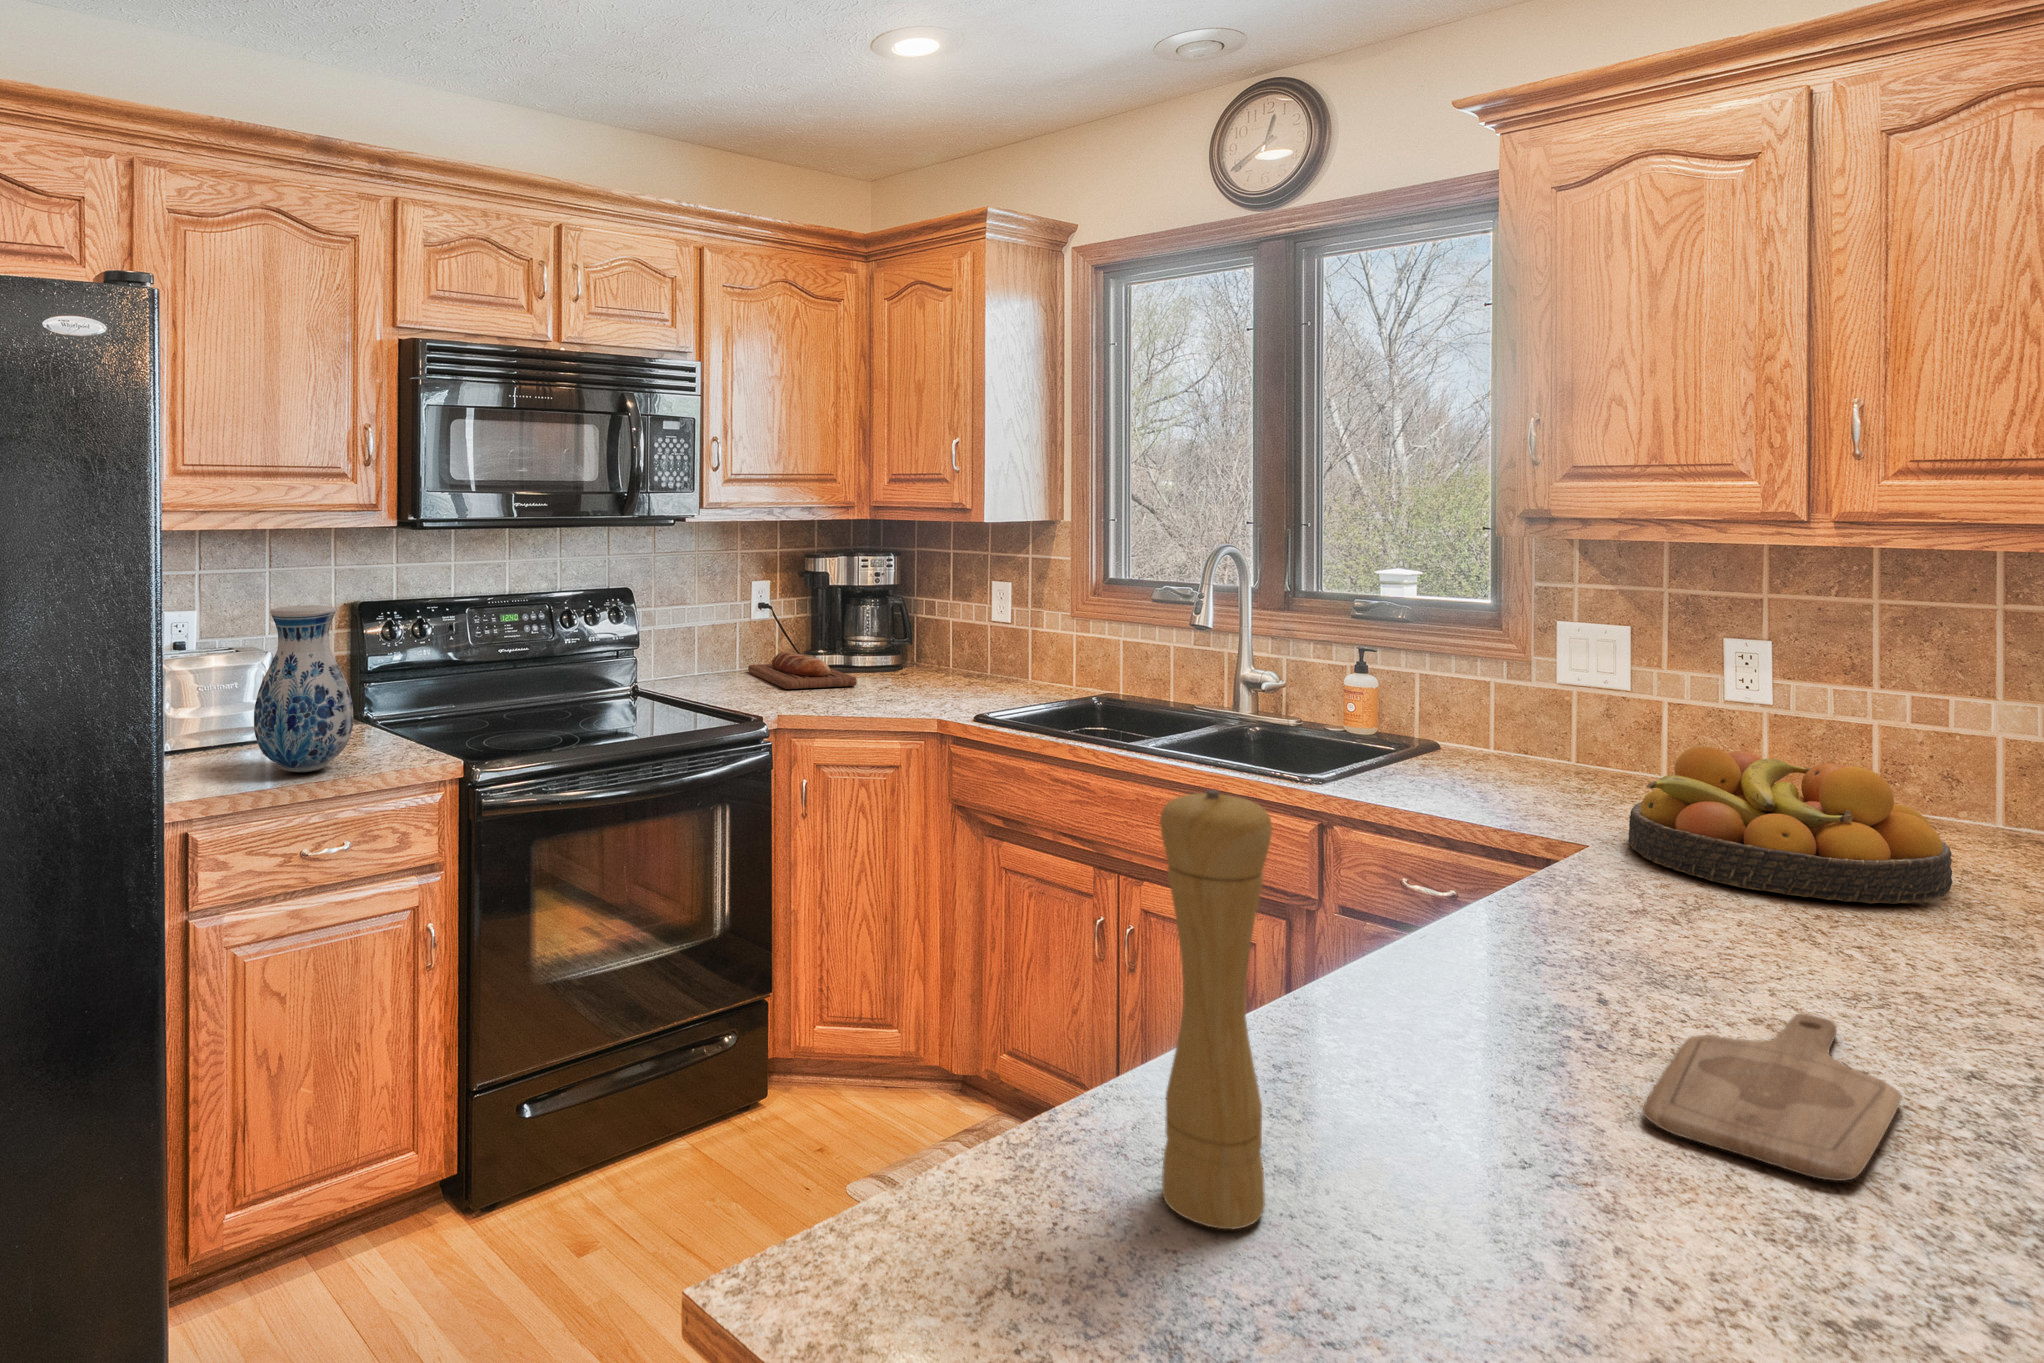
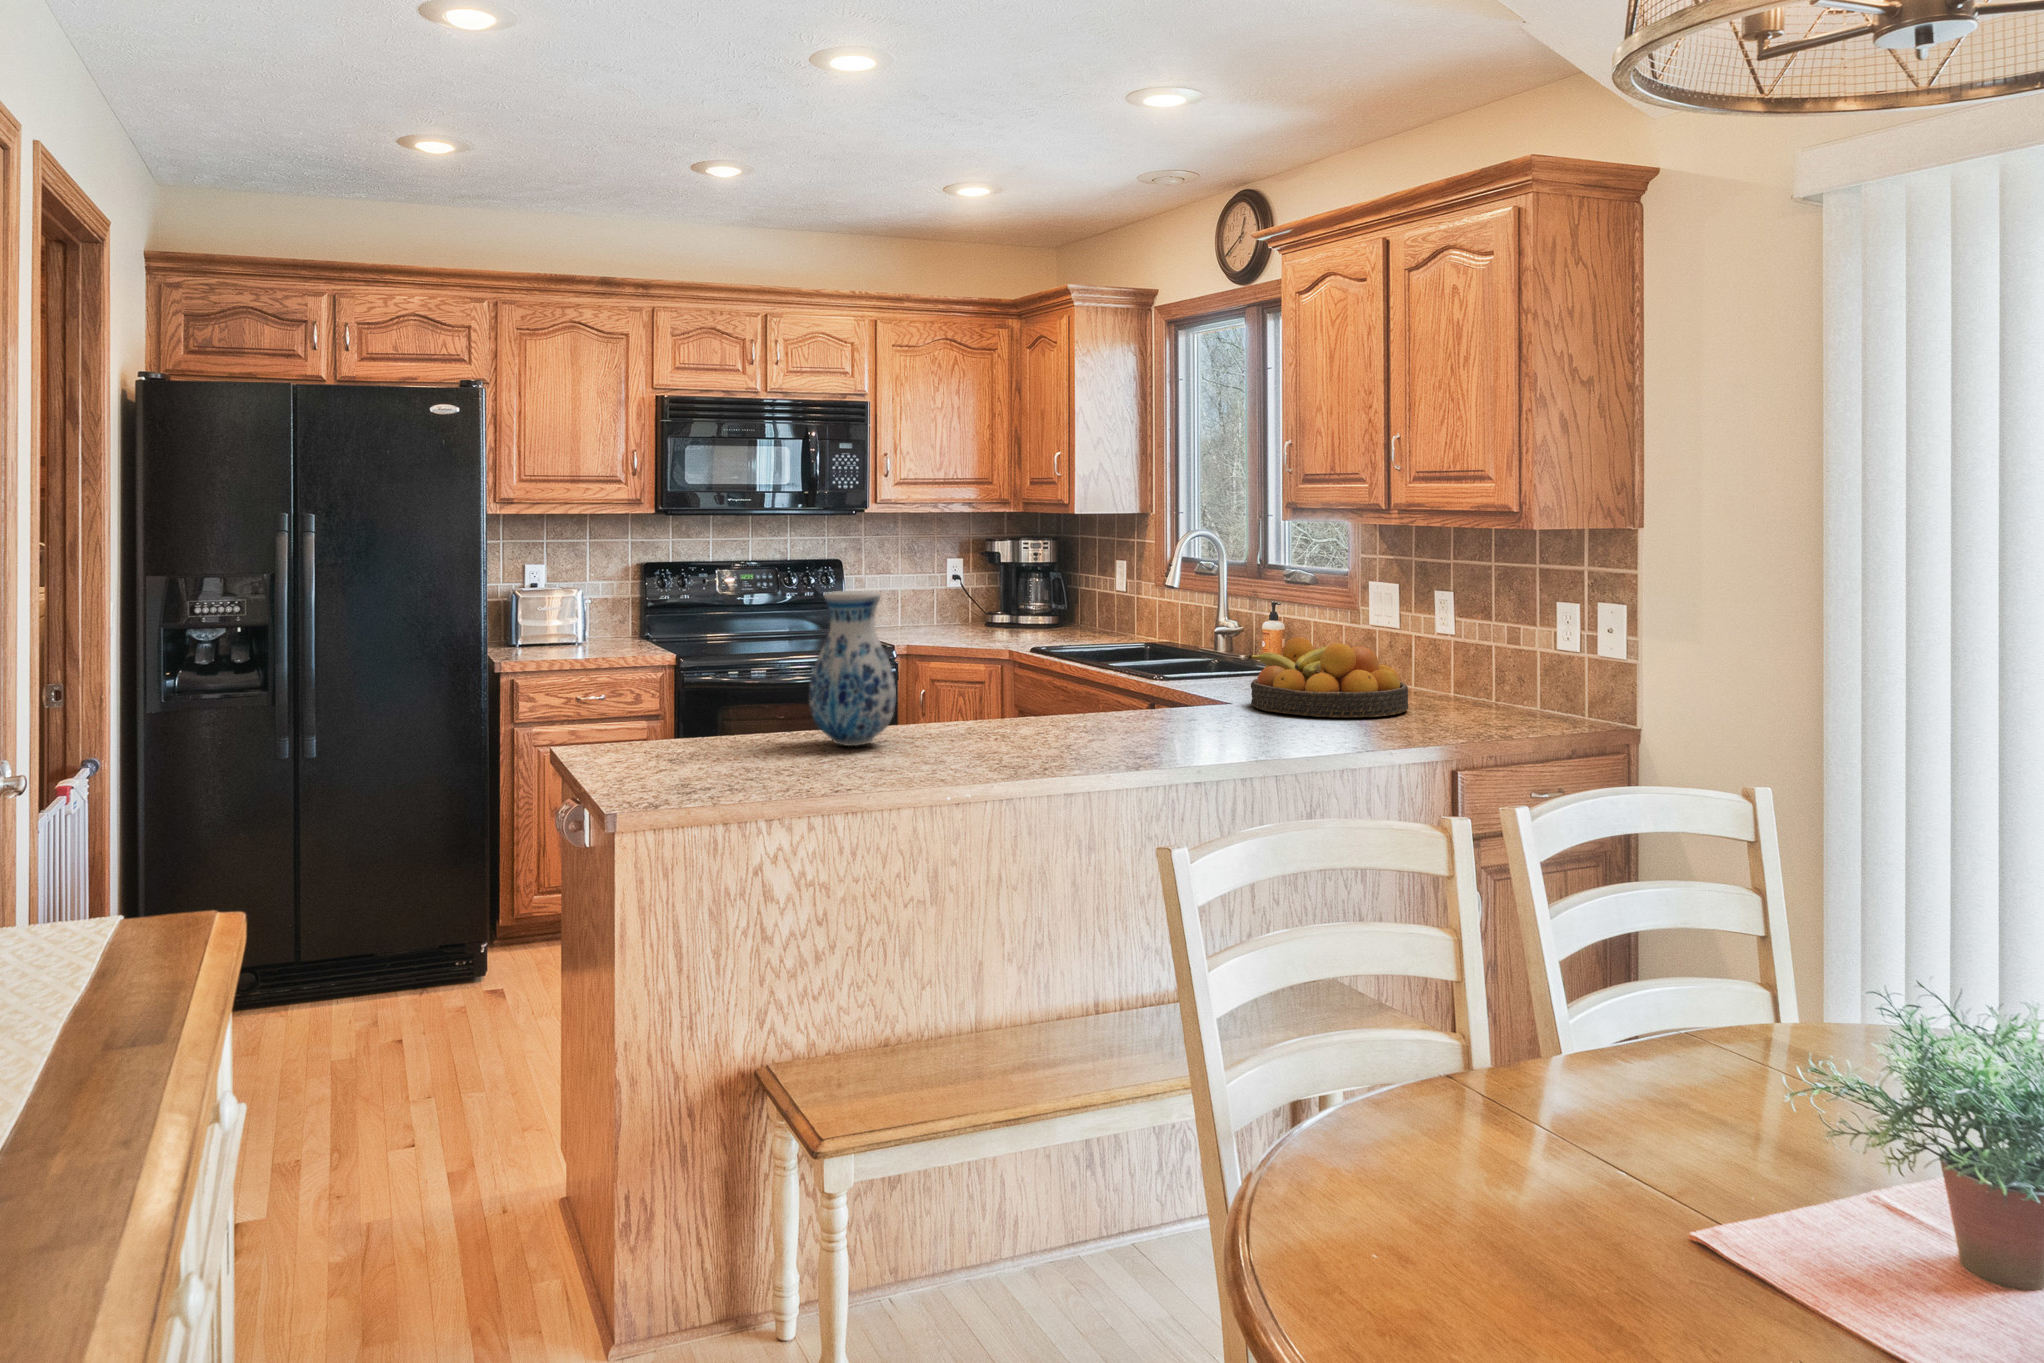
vase: present [254,605,353,772] -> present [809,591,896,746]
bread loaf: present [748,652,857,689] -> none [942,612,1000,635]
pepper mill: present [1160,790,1272,1229] -> none [731,591,769,745]
cutting board: present [1643,1014,1901,1181] -> none [957,729,1125,751]

